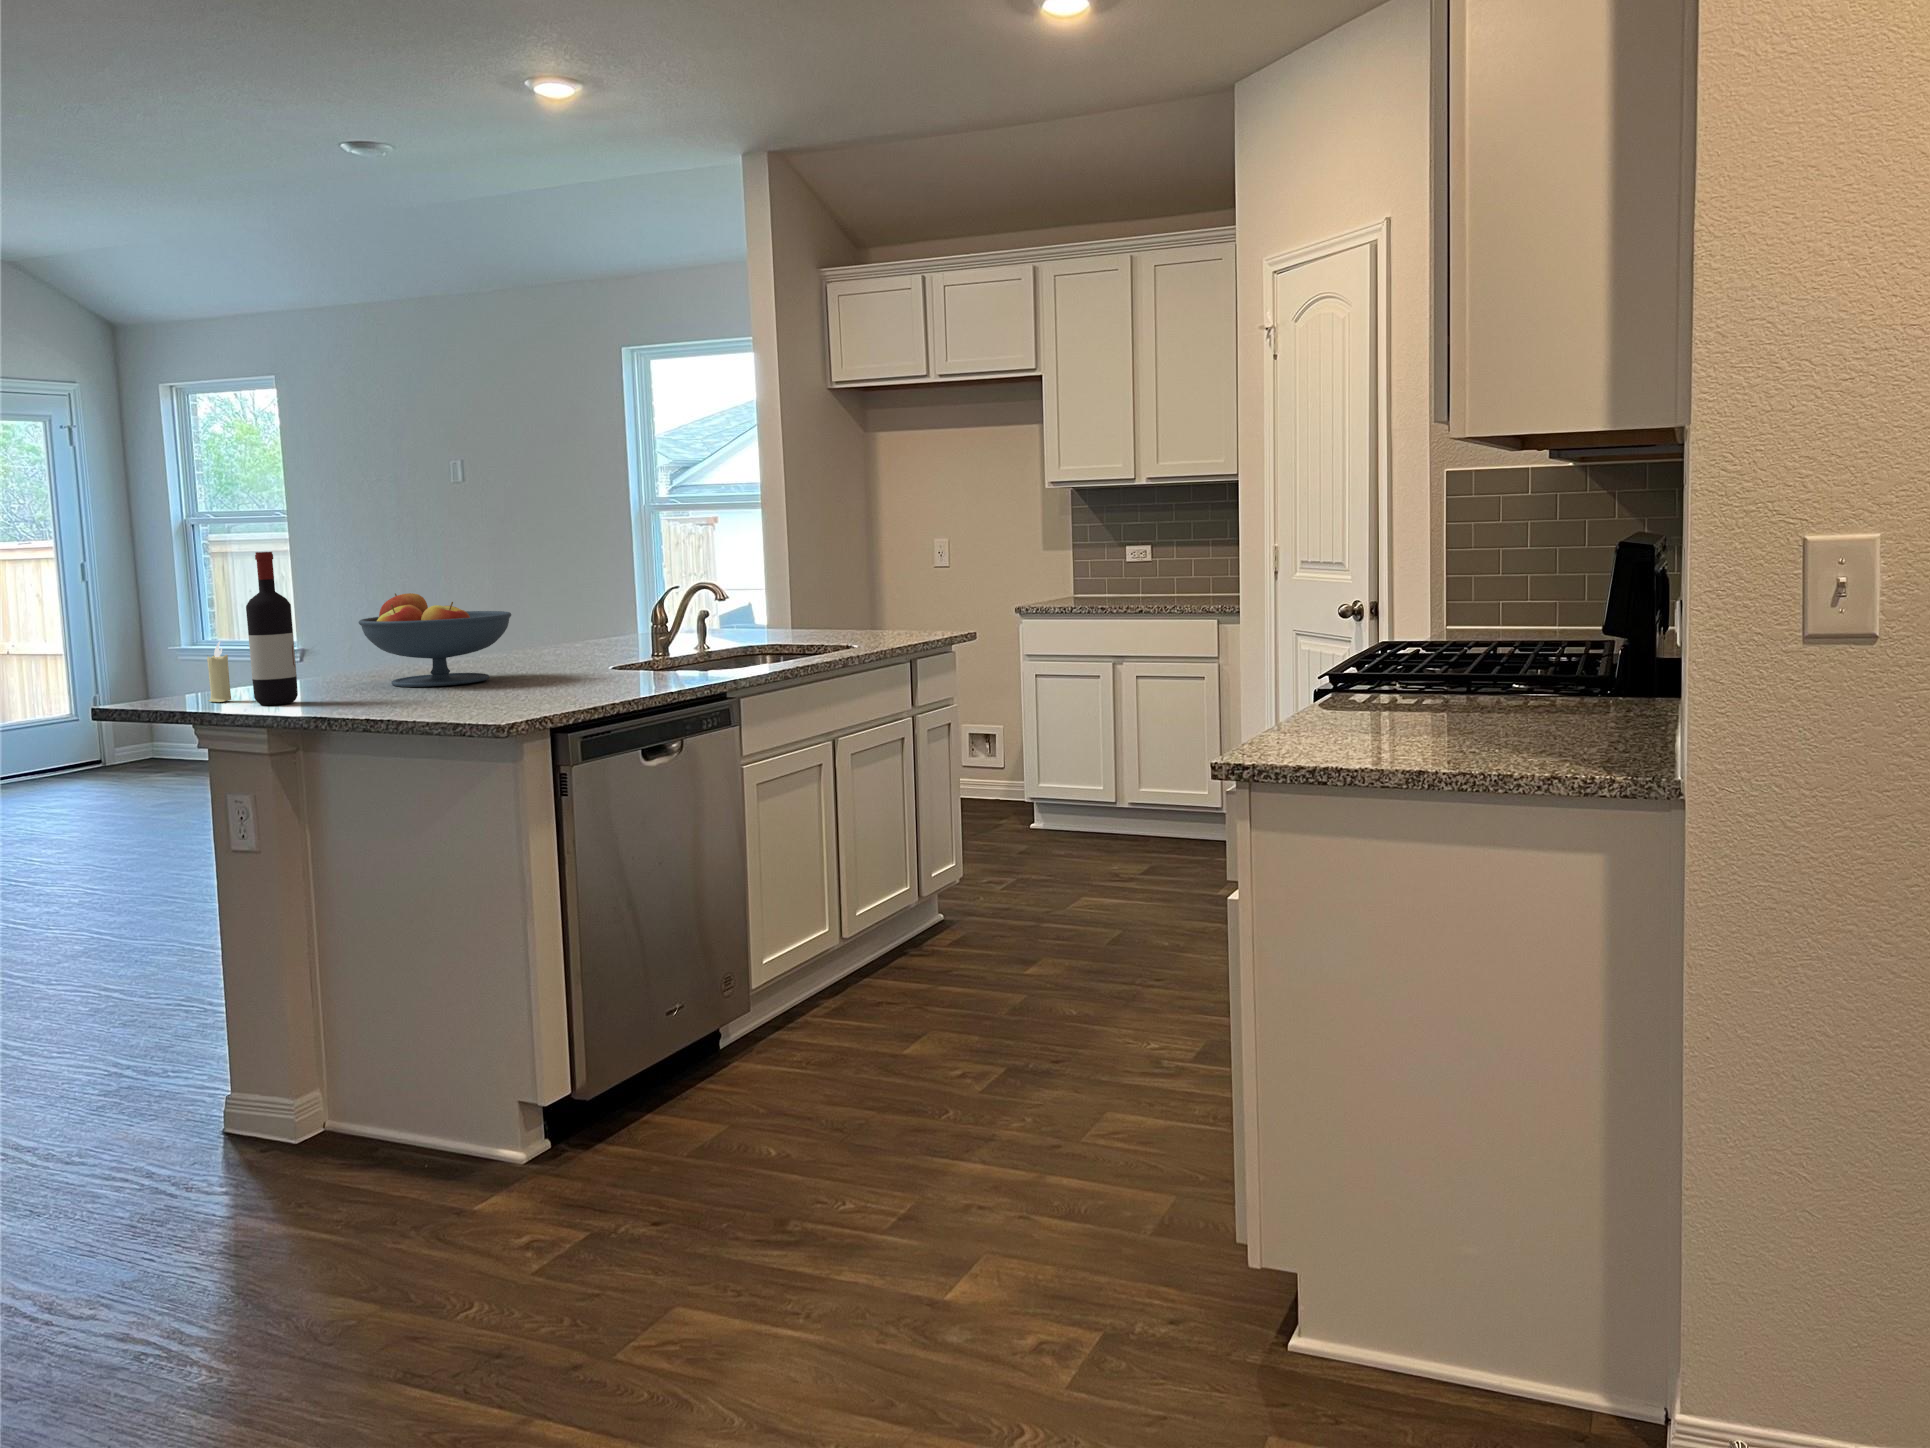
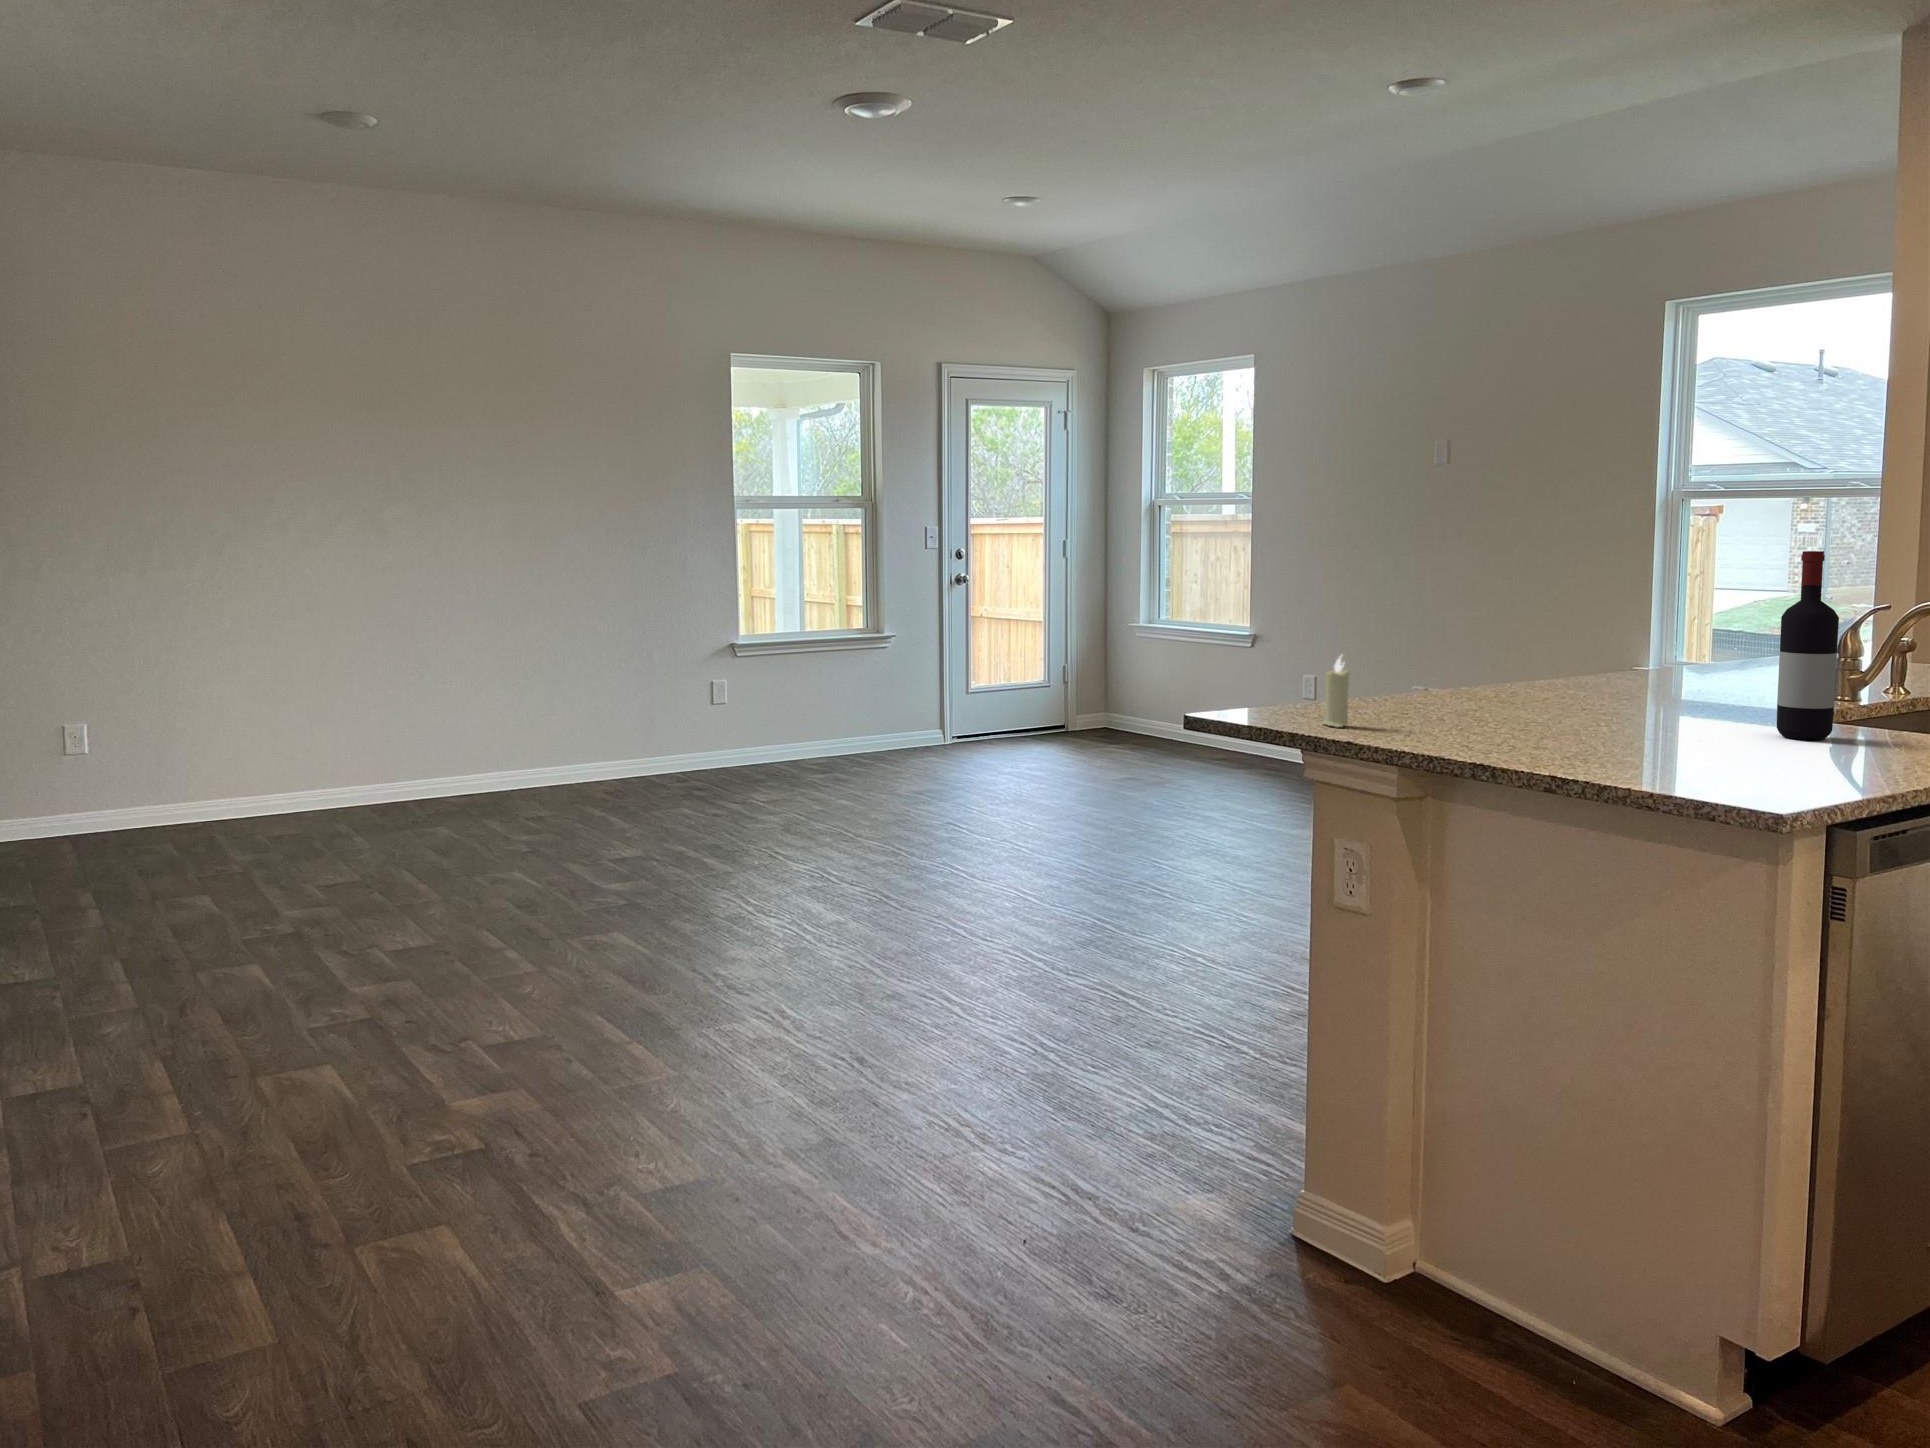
wine bottle: present [246,552,298,705] -> present [1777,551,1839,740]
fruit bowl: present [359,593,511,687] -> none [1487,602,1690,727]

